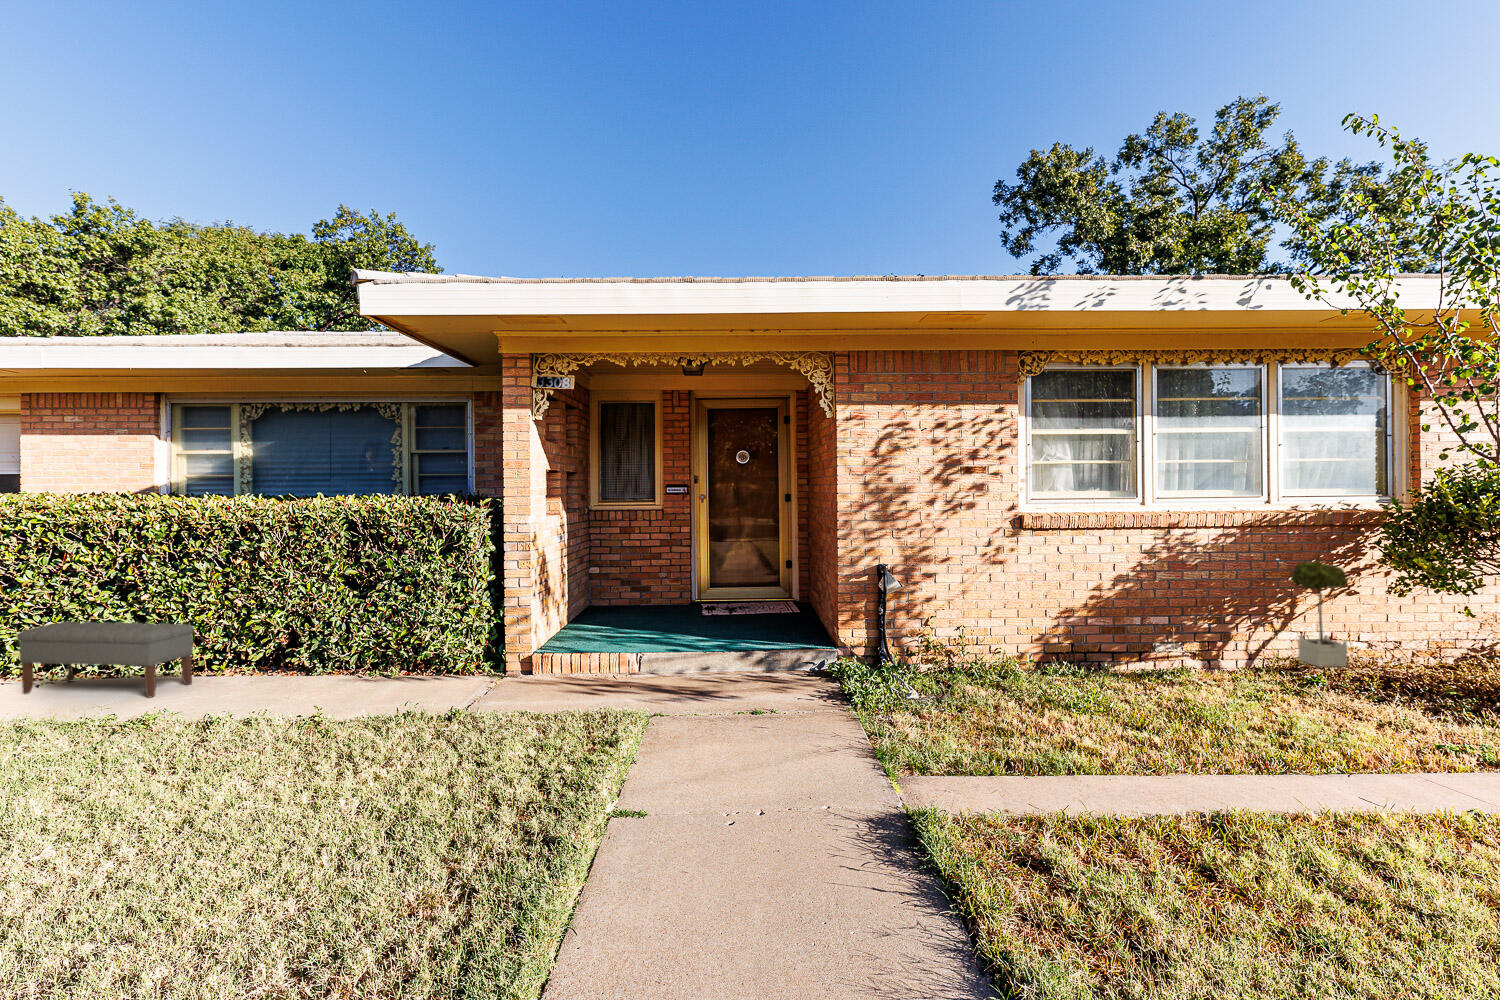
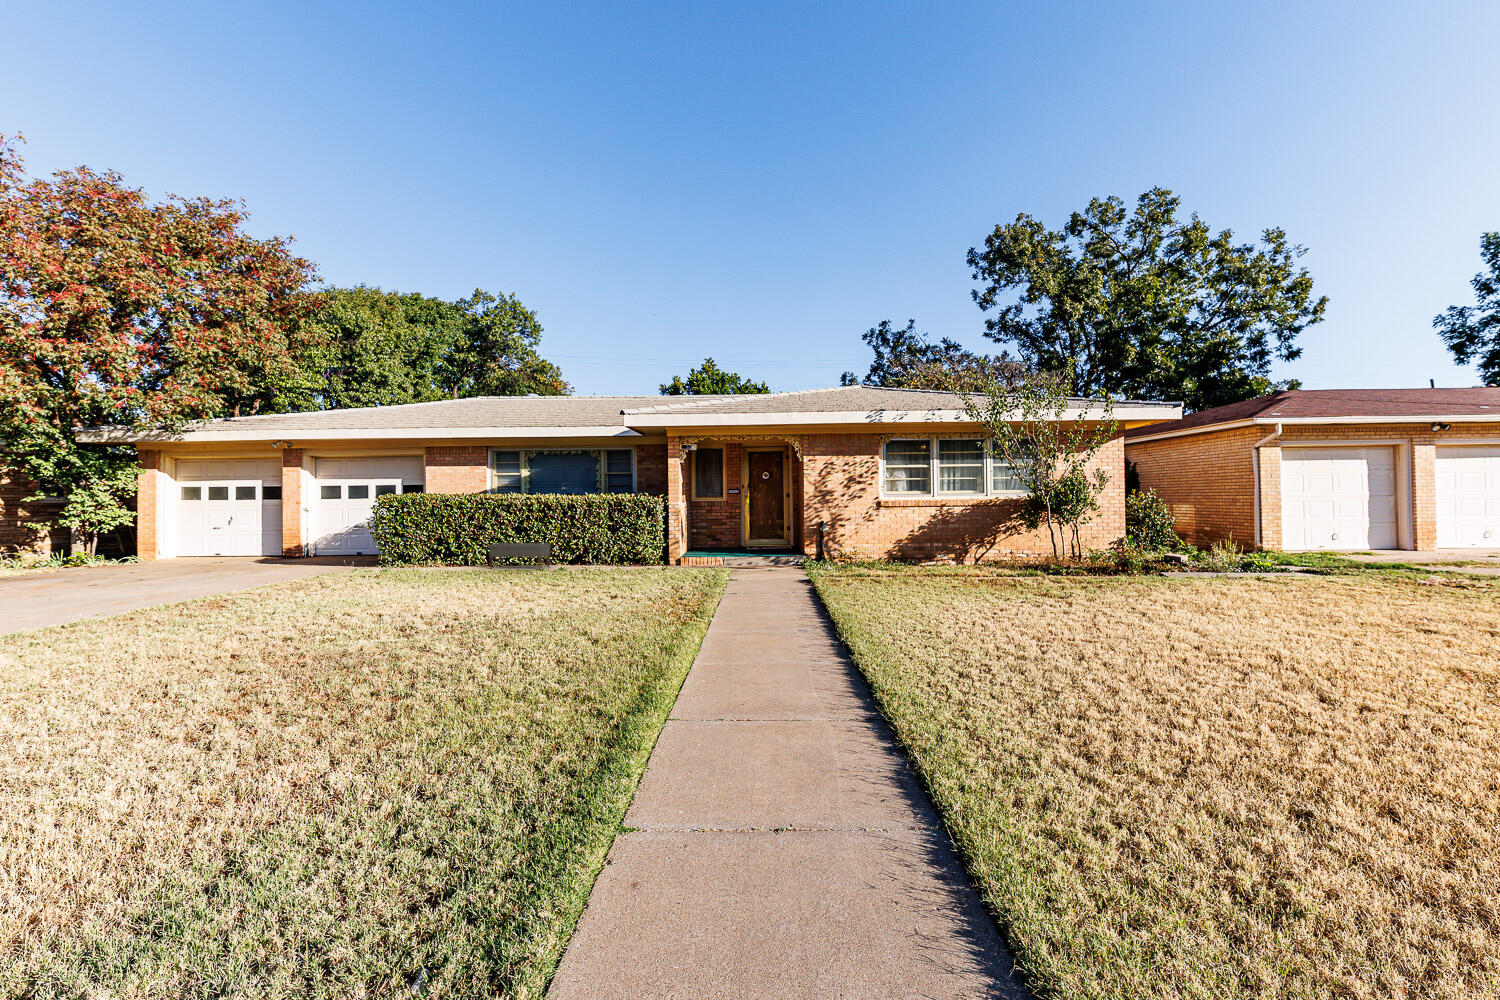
potted tree: present [1292,561,1348,667] -> none [993,519,1013,562]

